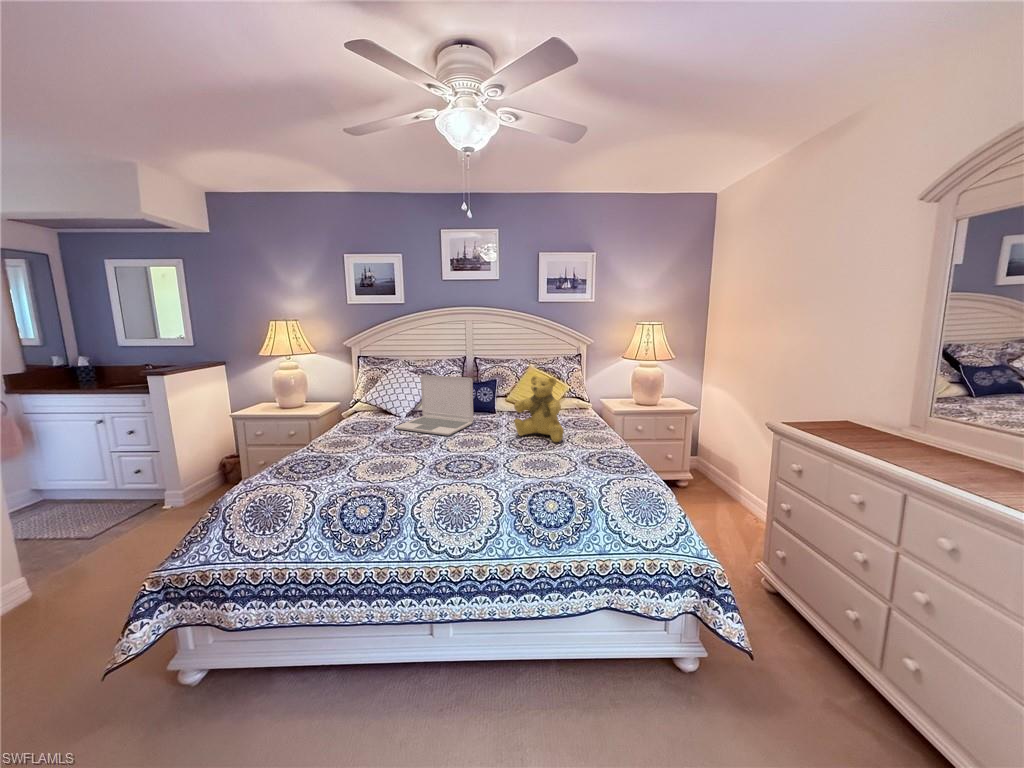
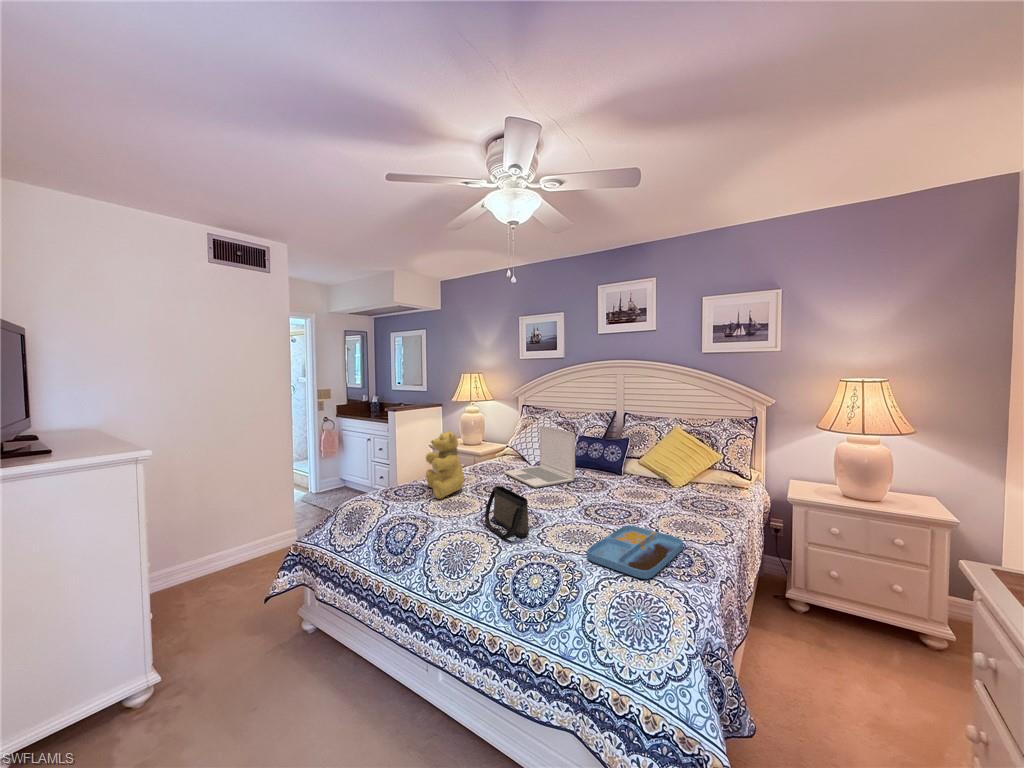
teddy bear: present [514,376,564,442] -> present [426,430,464,499]
handbag: none [452,436,510,482] -> present [485,486,529,539]
tray: none [570,447,631,479] -> present [587,525,683,579]

